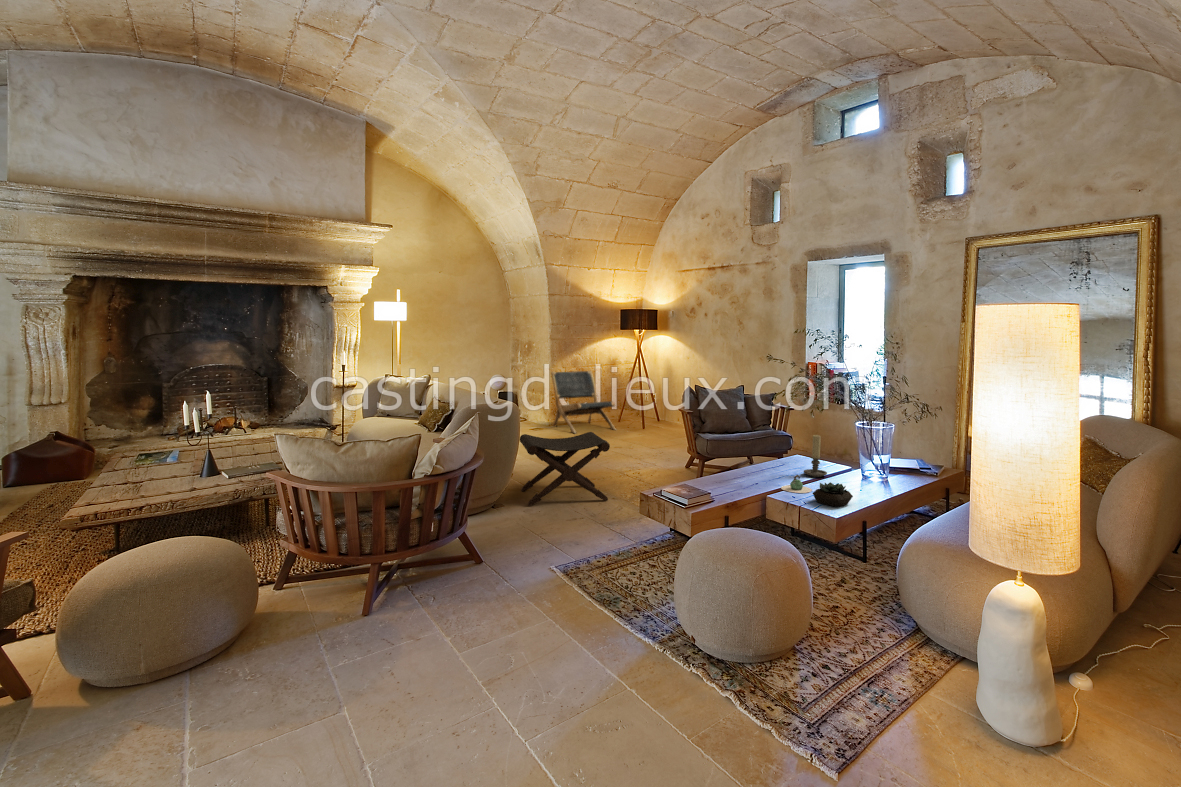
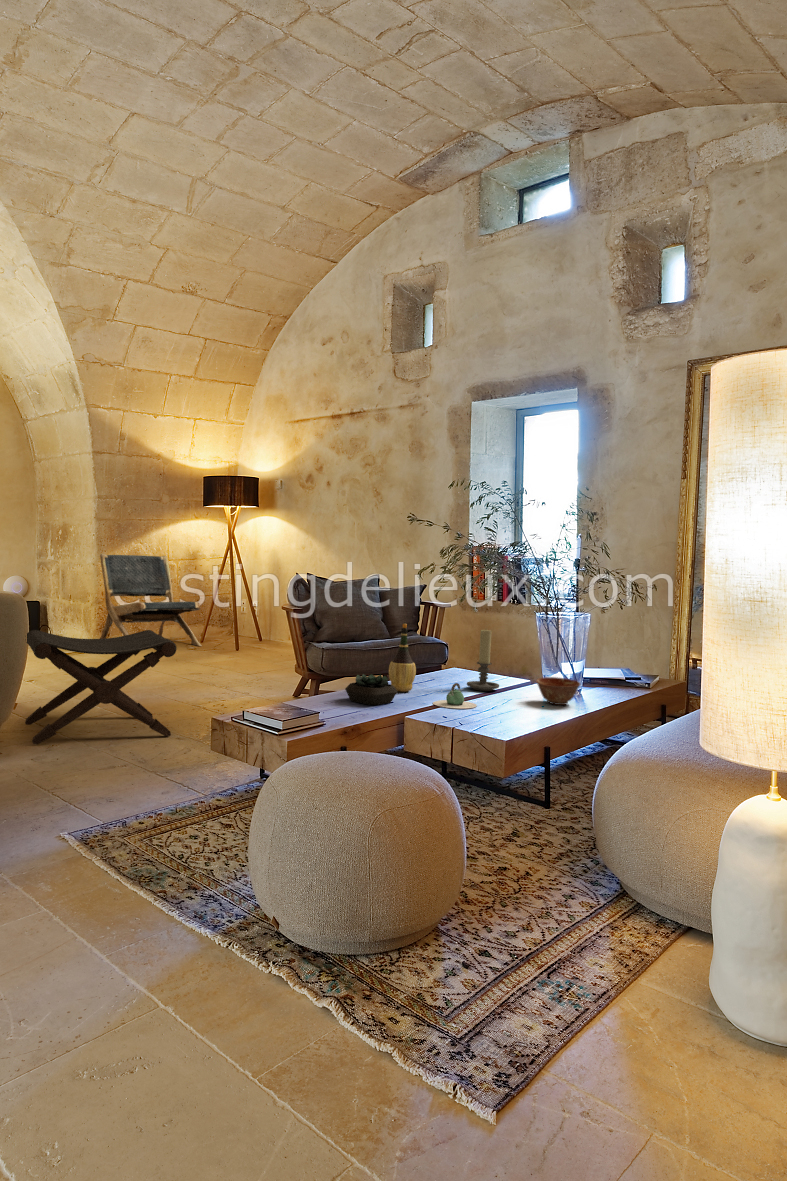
wine bottle: none [749,433,768,478] -> present [389,624,416,691]
ceramic bowl: none [854,469,888,489] -> present [536,677,580,705]
succulent plant: present [813,482,853,507] -> present [345,674,397,705]

